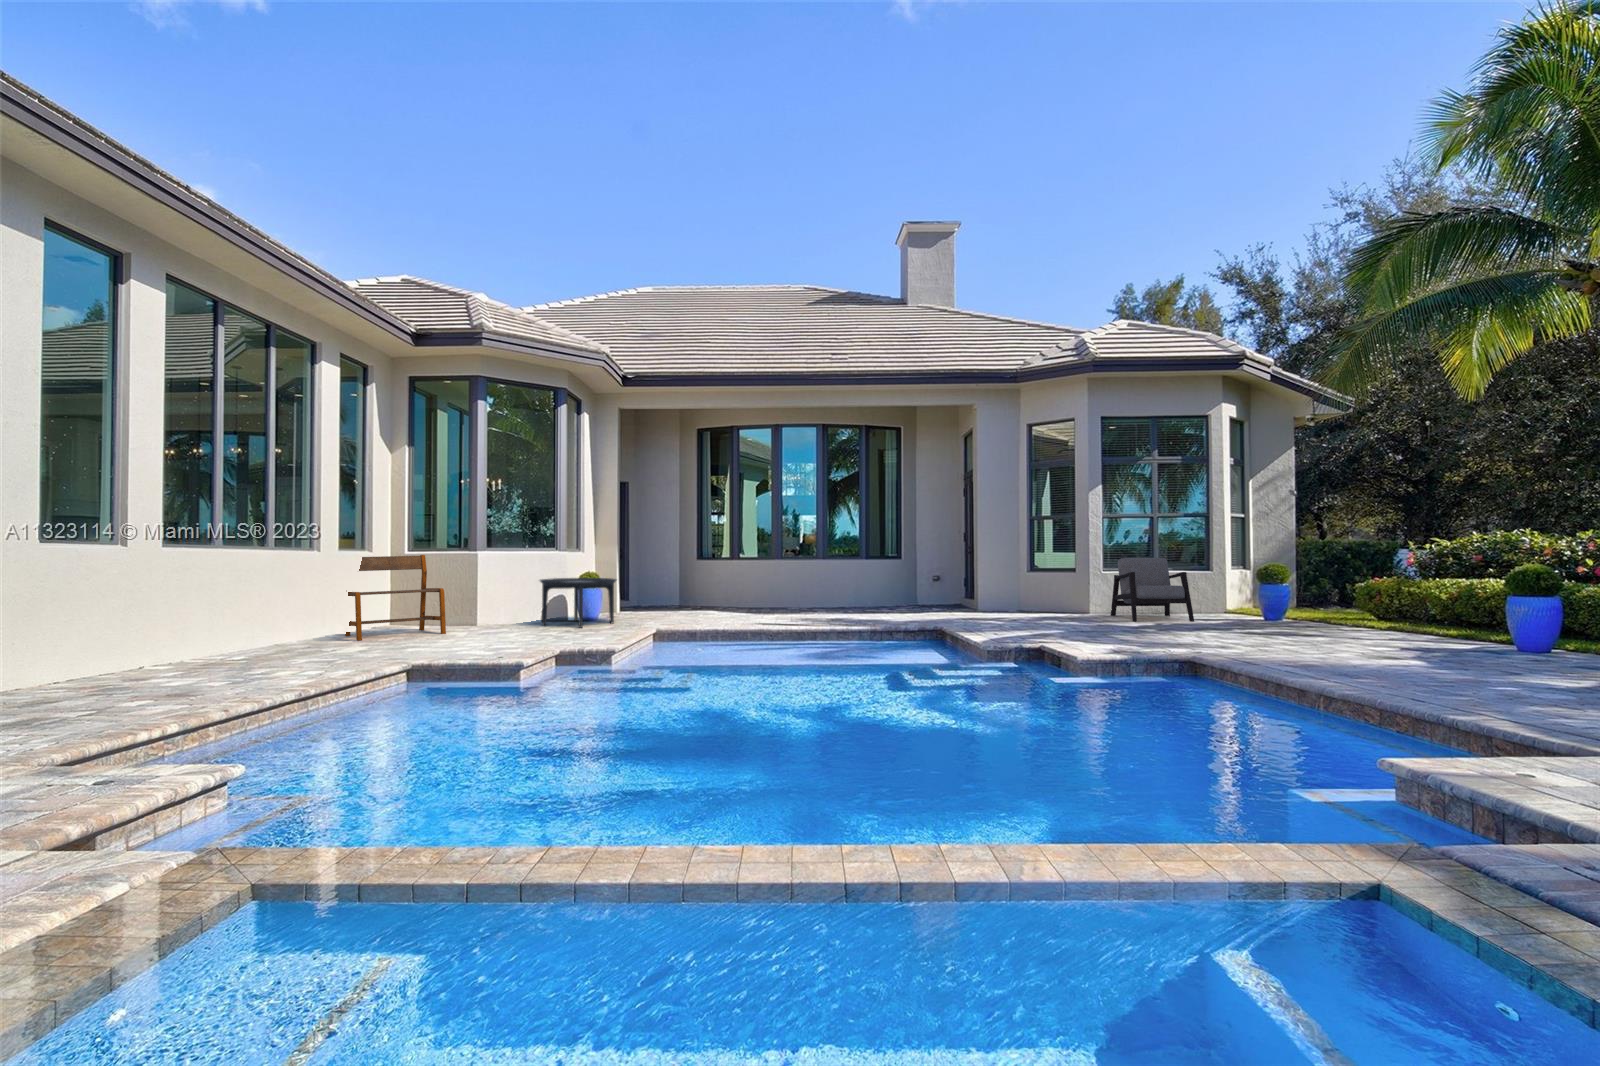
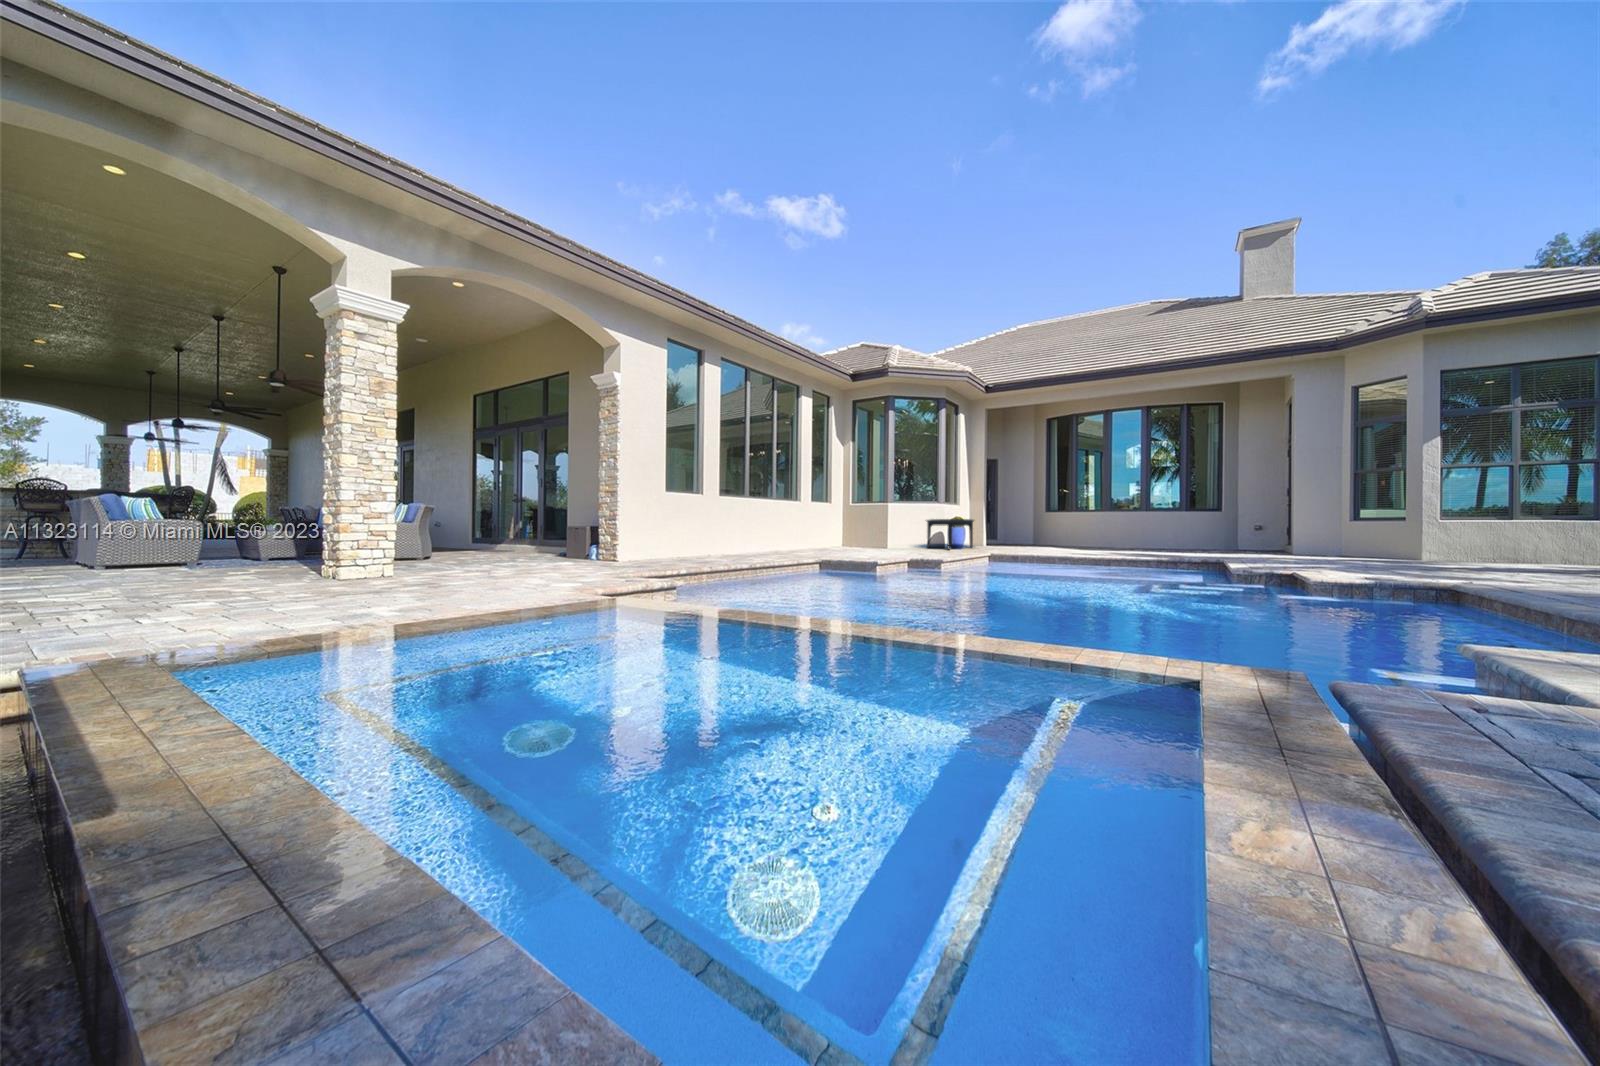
bench: present [345,555,446,641] -> none [817,505,869,552]
armchair: present [1111,558,1194,621] -> none [1443,505,1559,568]

